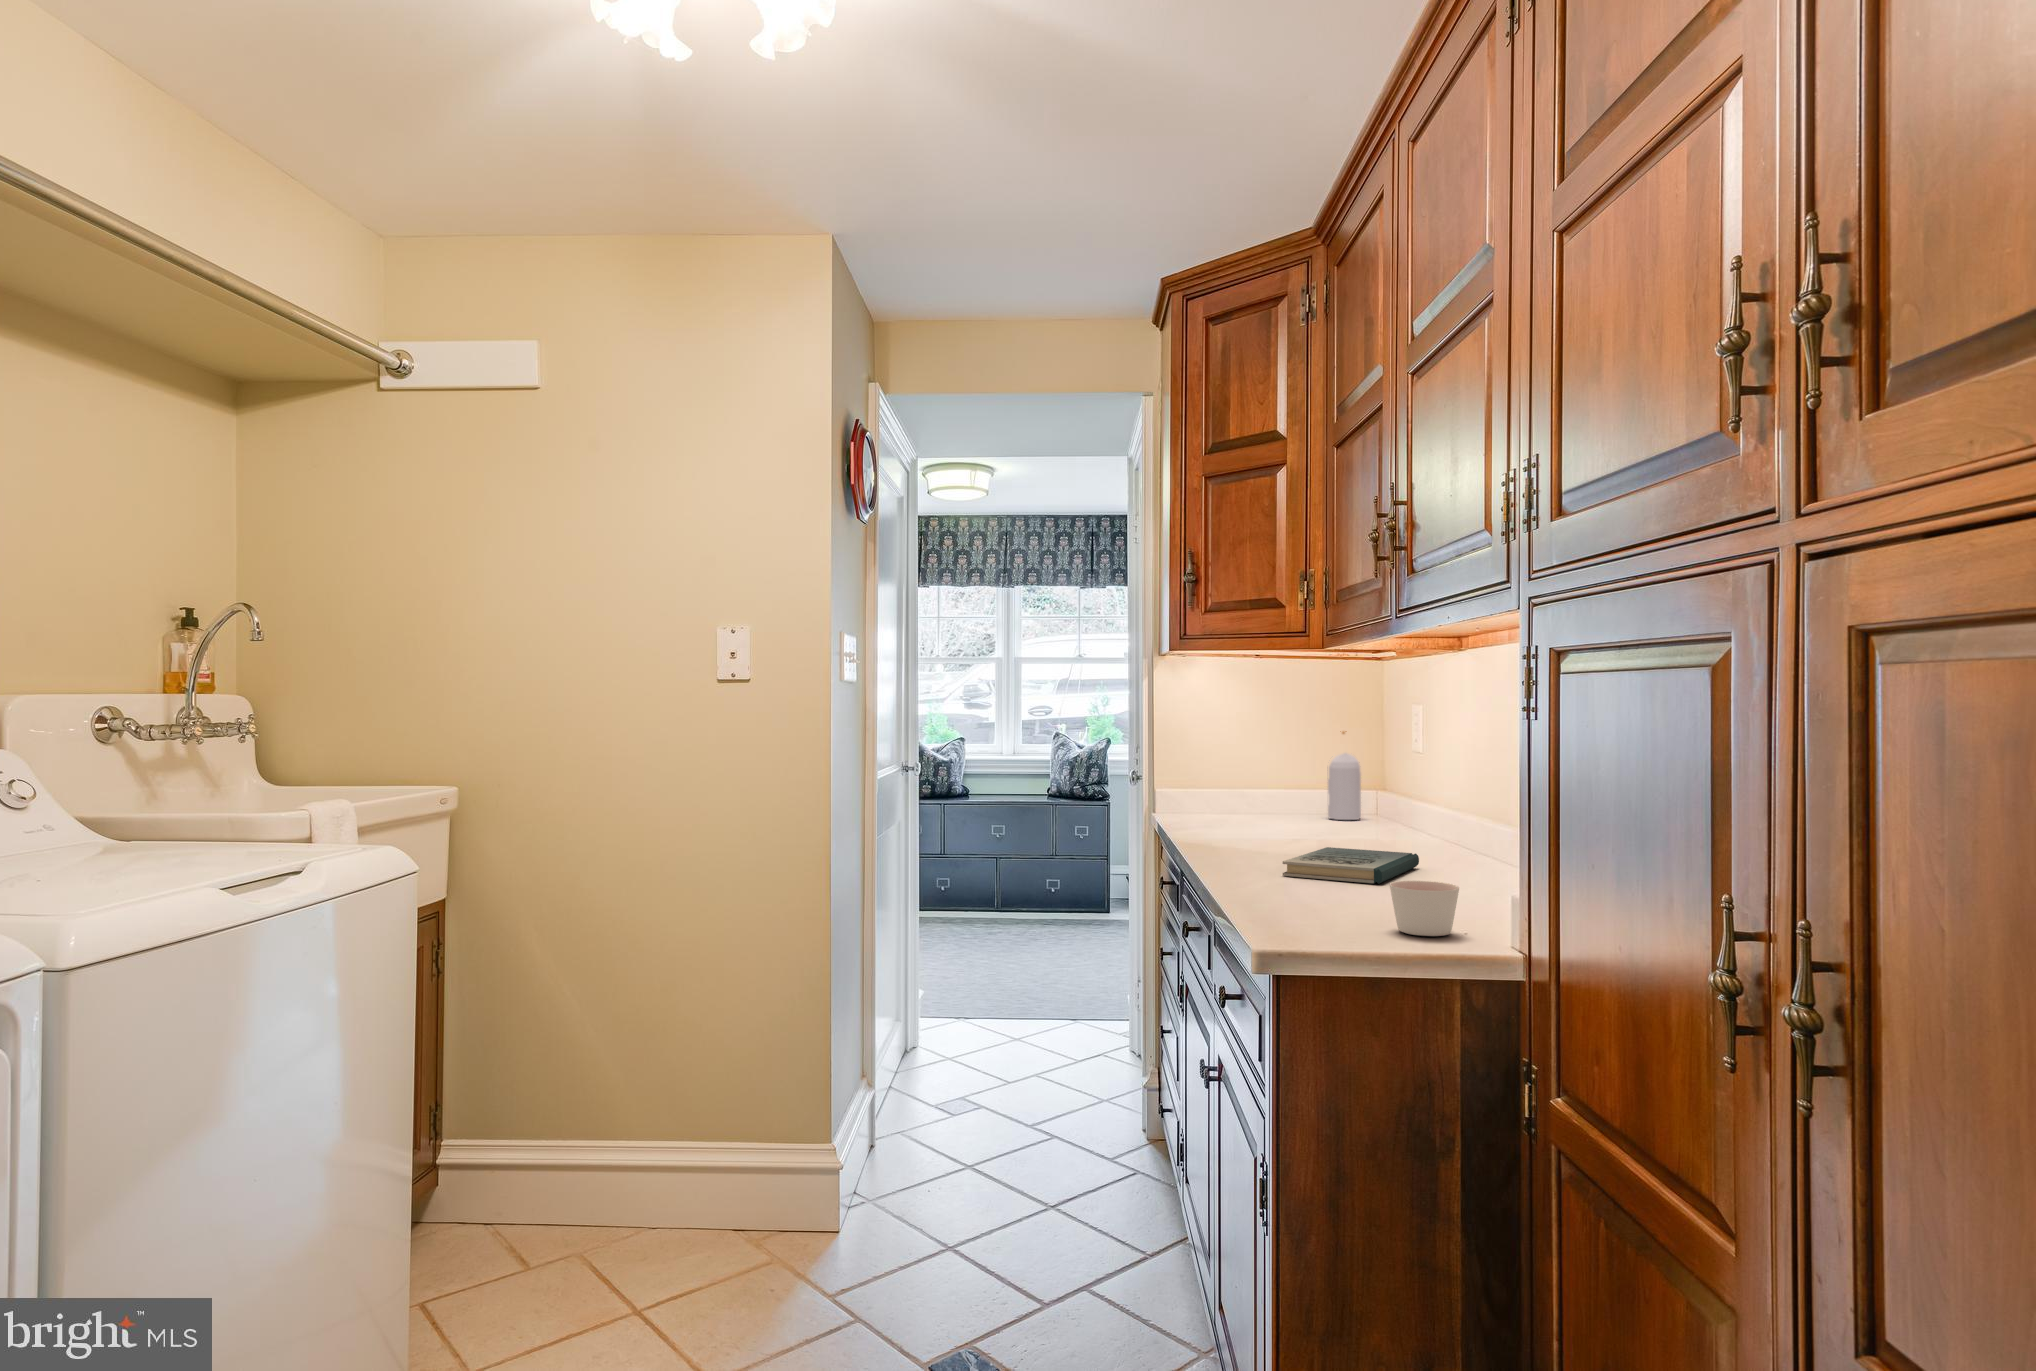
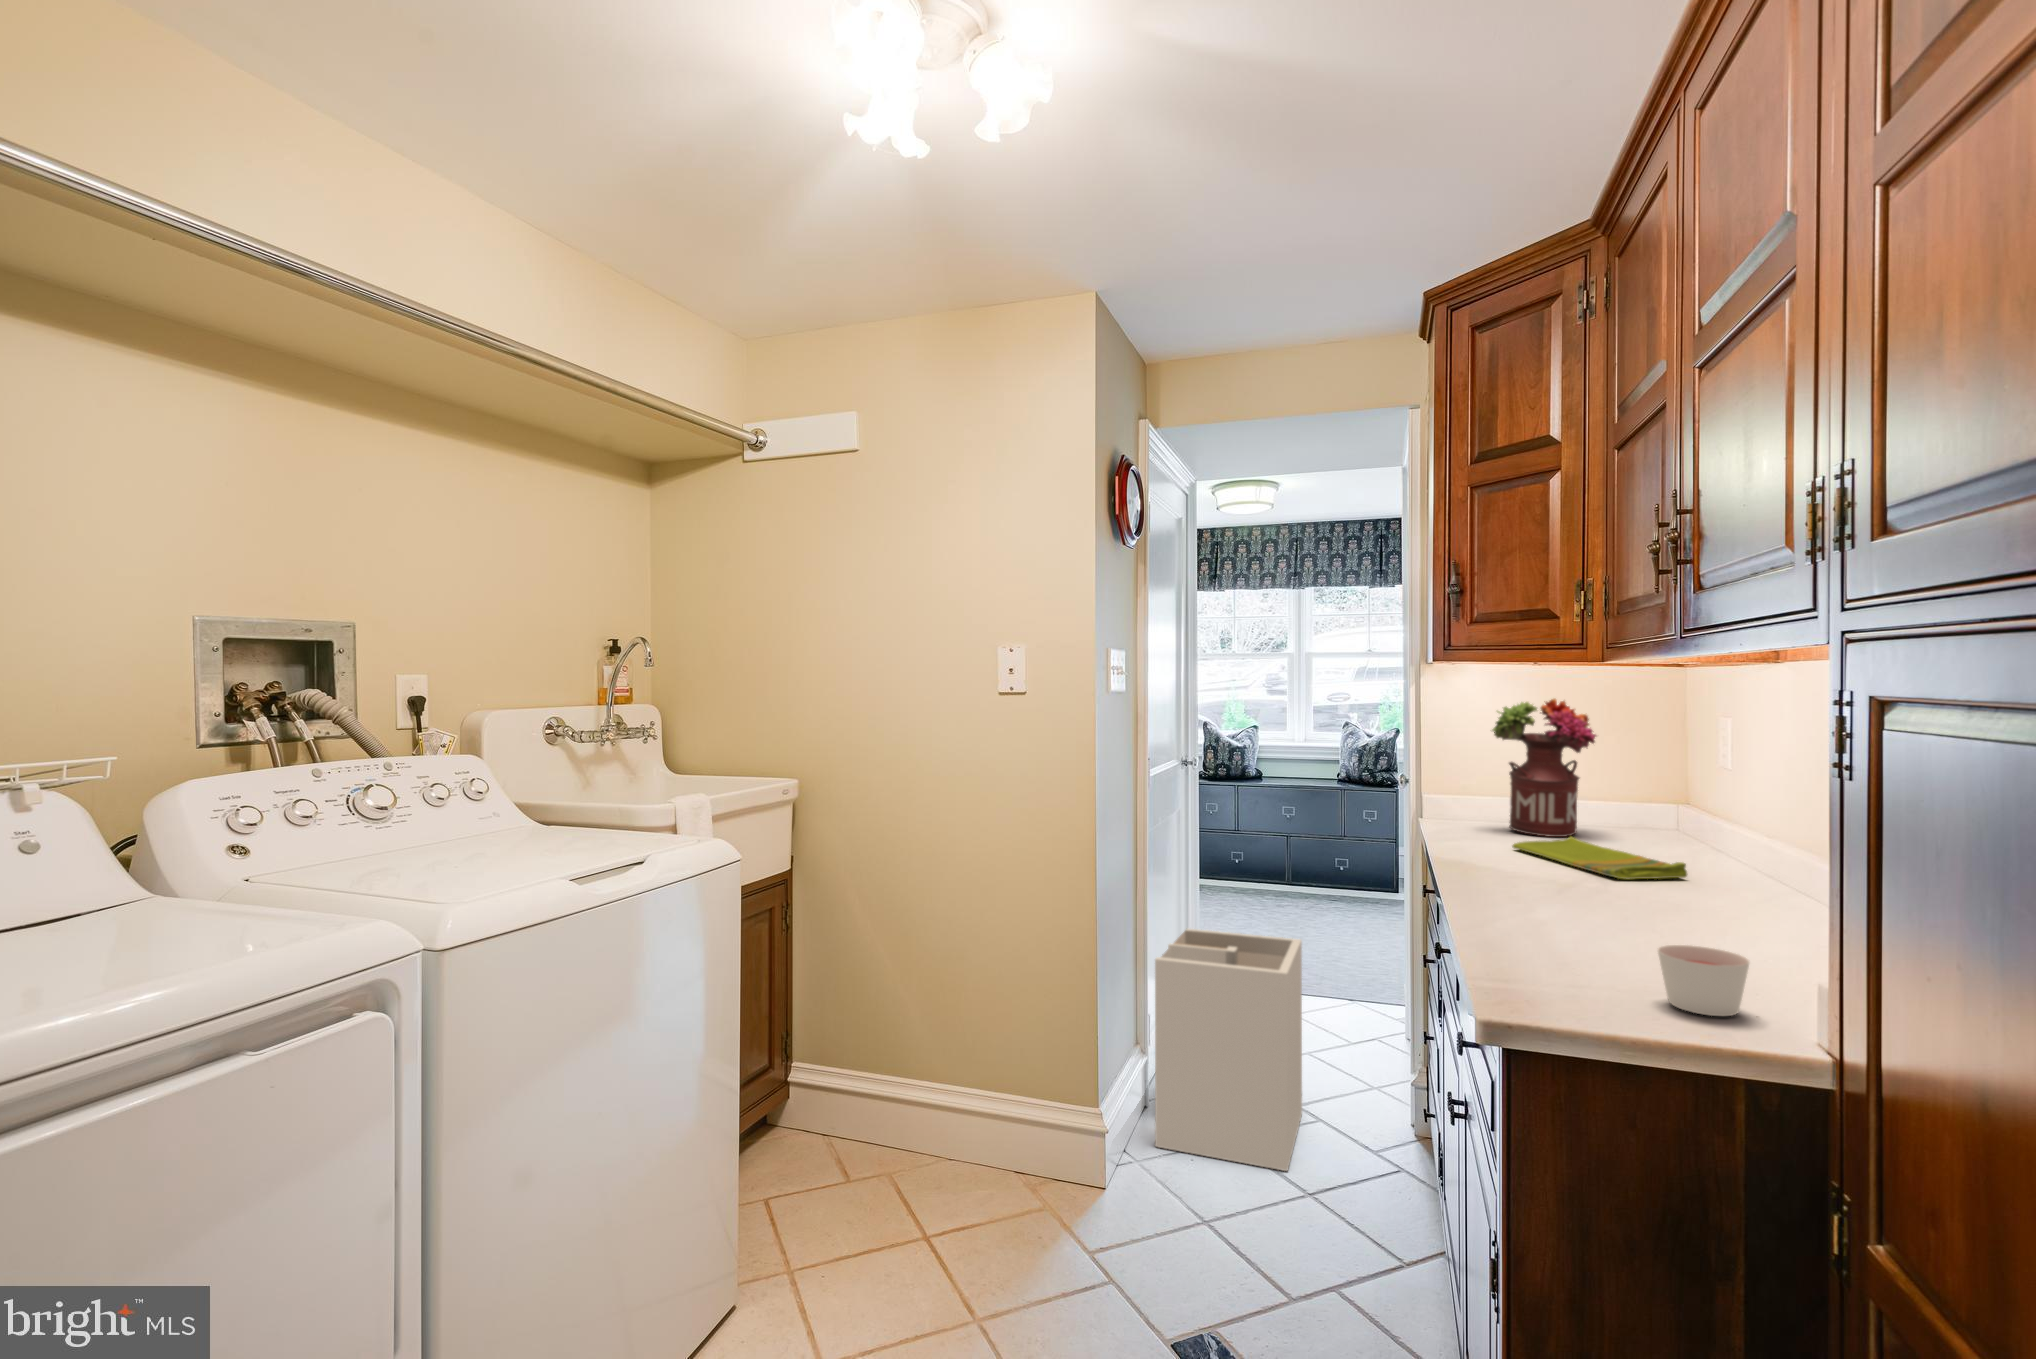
flower arrangement: none [1220,689,1315,824] -> present [1492,699,1596,837]
soap bottle: present [1328,731,1361,820] -> none [1615,741,1655,834]
dish towel: none [1243,820,1394,852] -> present [1513,836,1687,880]
book: present [1283,847,1419,884] -> none [1543,876,1714,928]
laundry hamper: none [888,945,1037,1188] -> present [1155,929,1302,1171]

